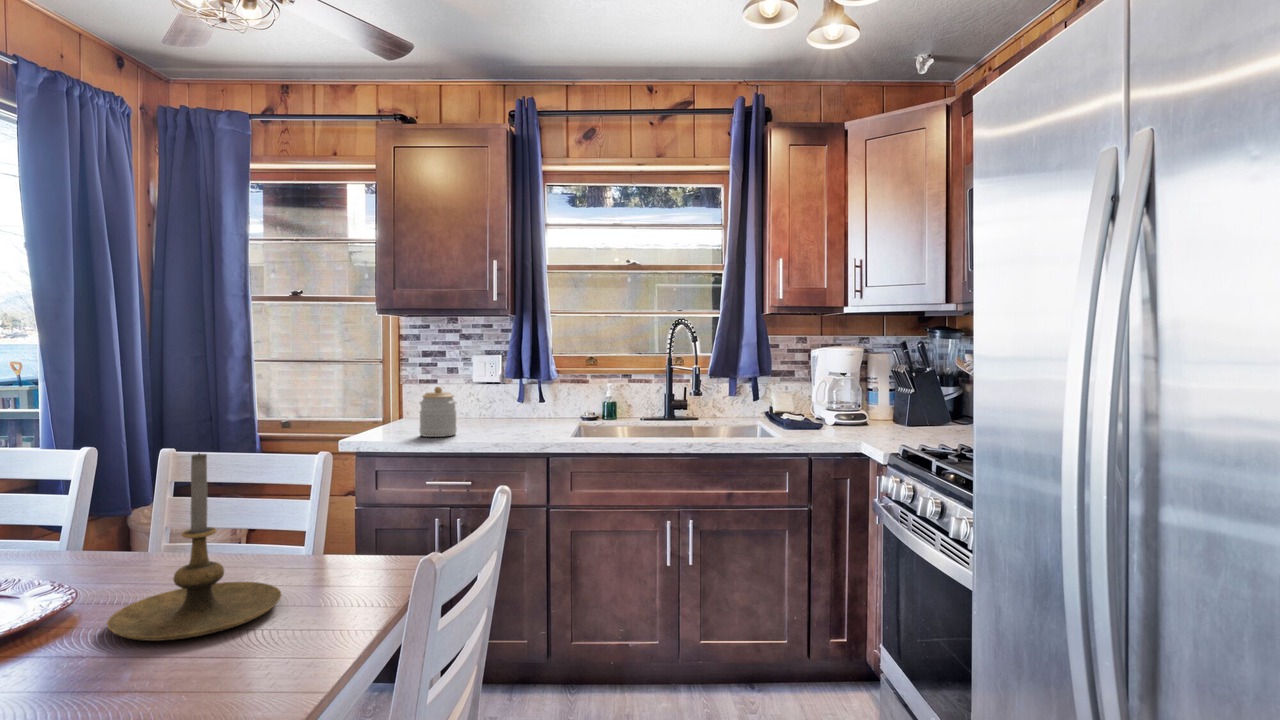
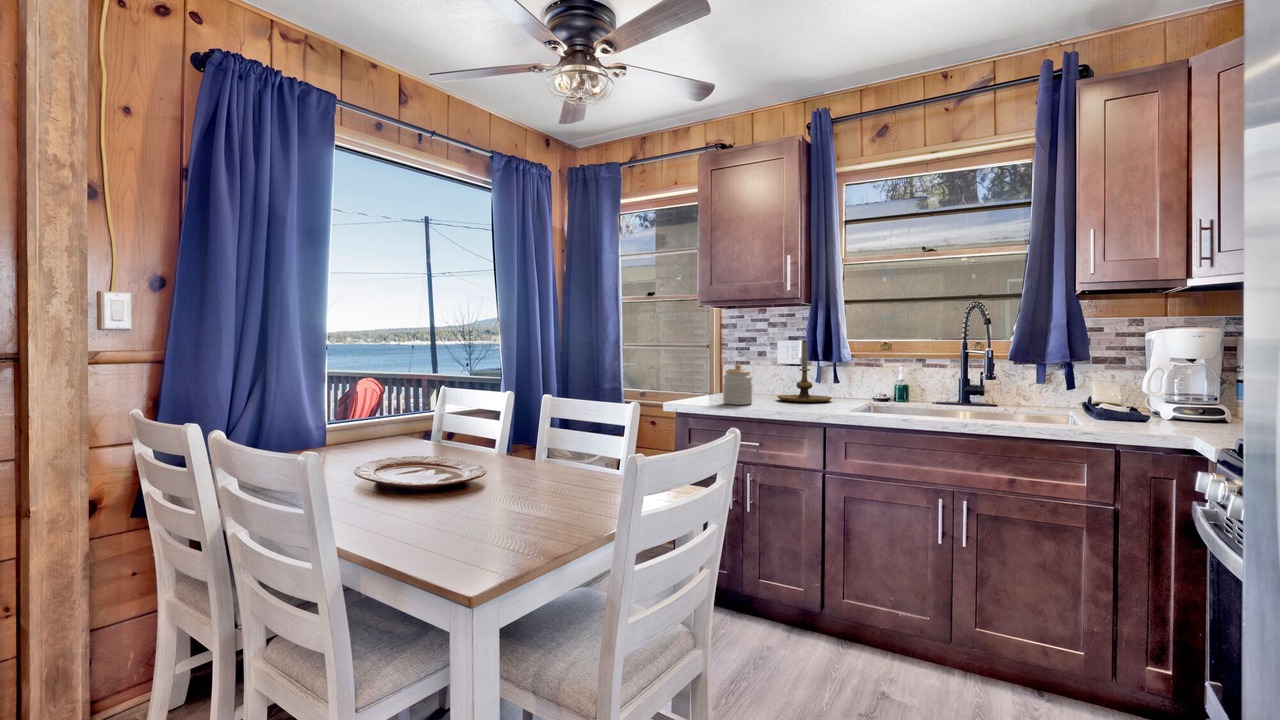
candle holder: present [107,453,281,641] -> present [777,341,832,402]

